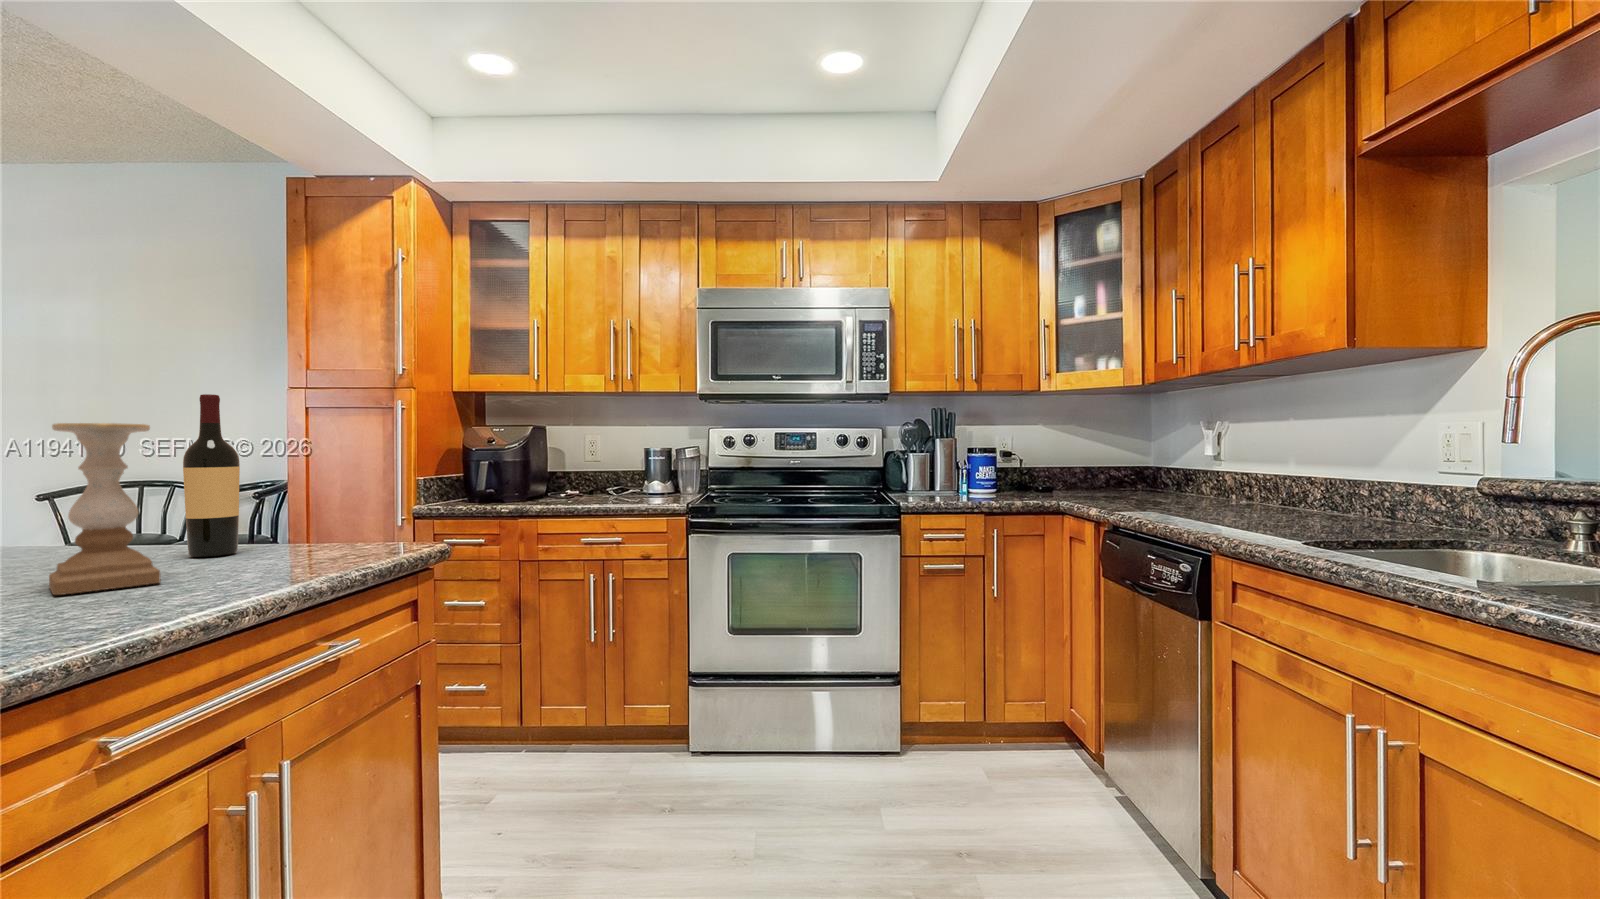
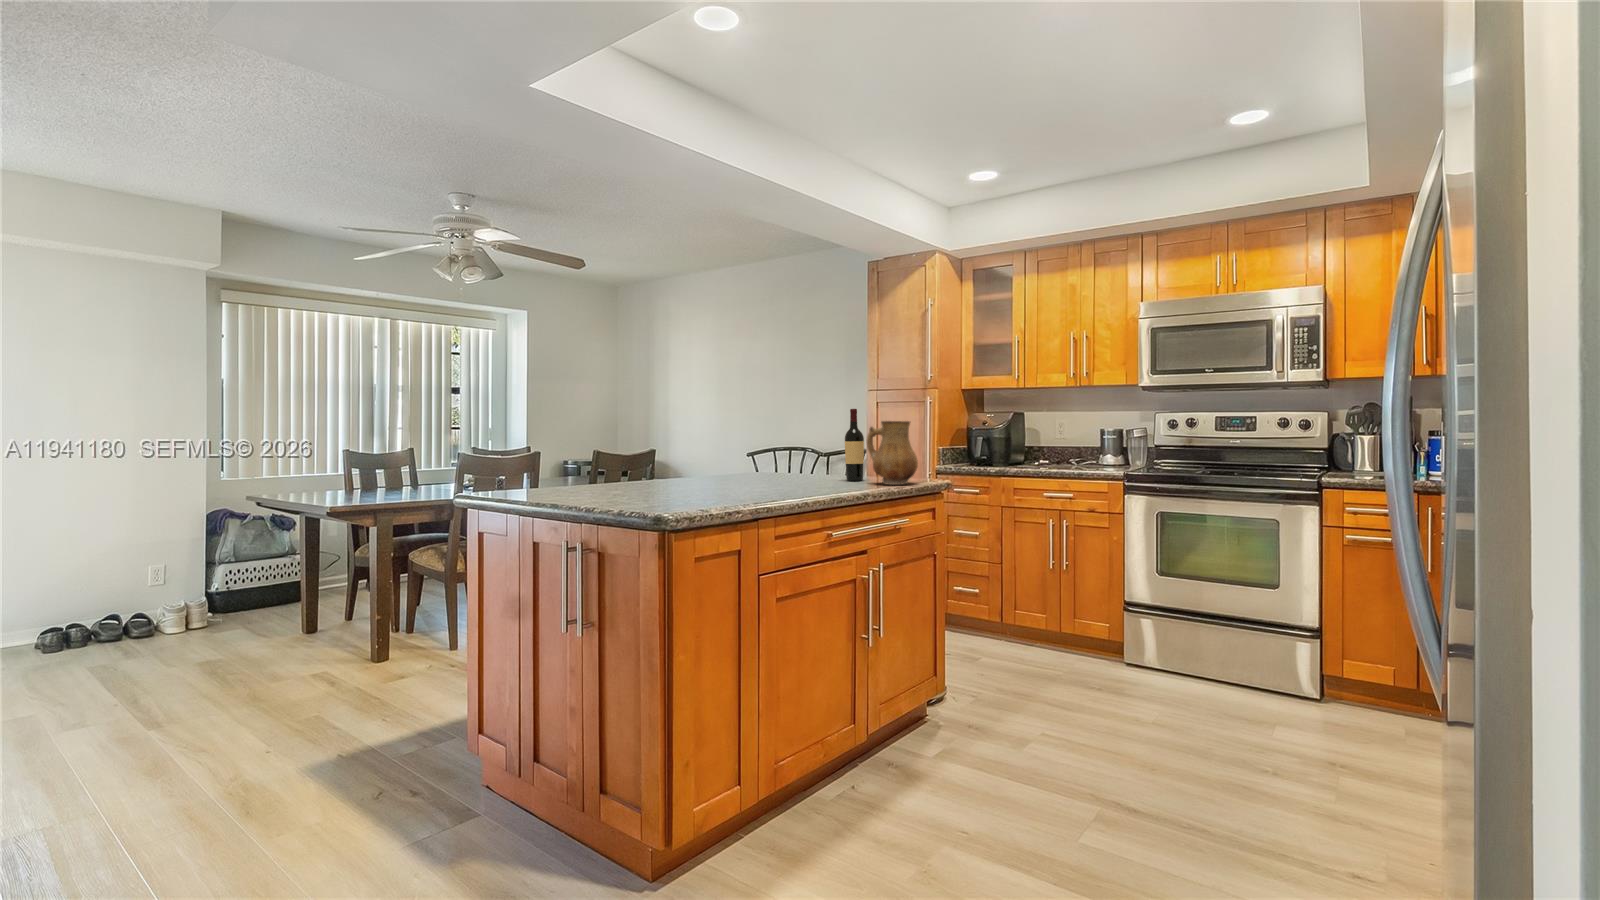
ceramic pitcher: none [241,421,376,562] -> present [867,421,918,485]
candle holder: present [49,423,160,595] -> none [812,424,845,488]

